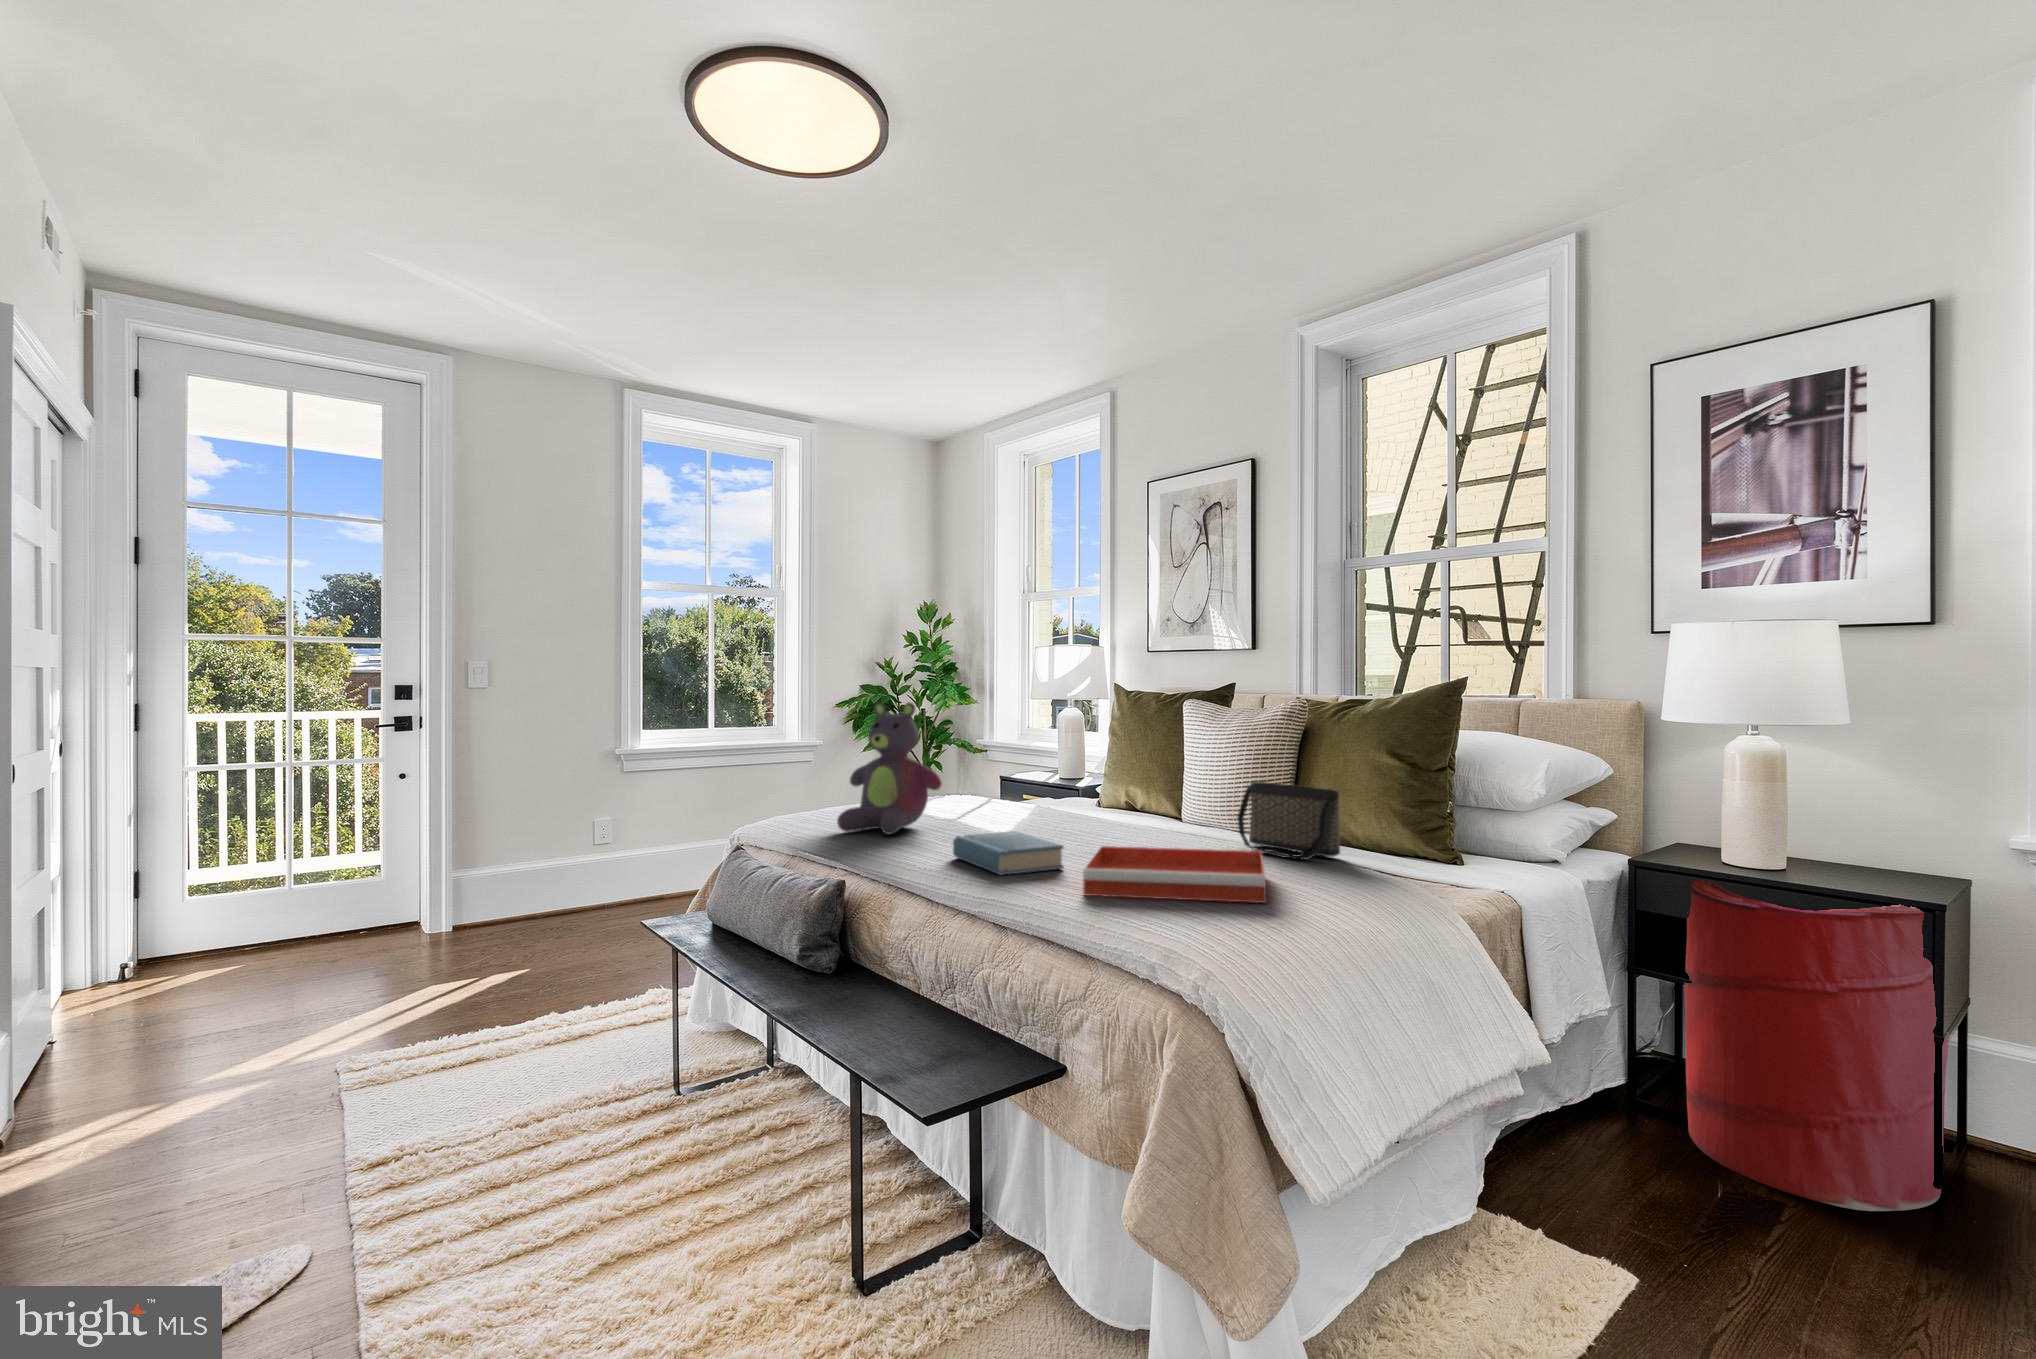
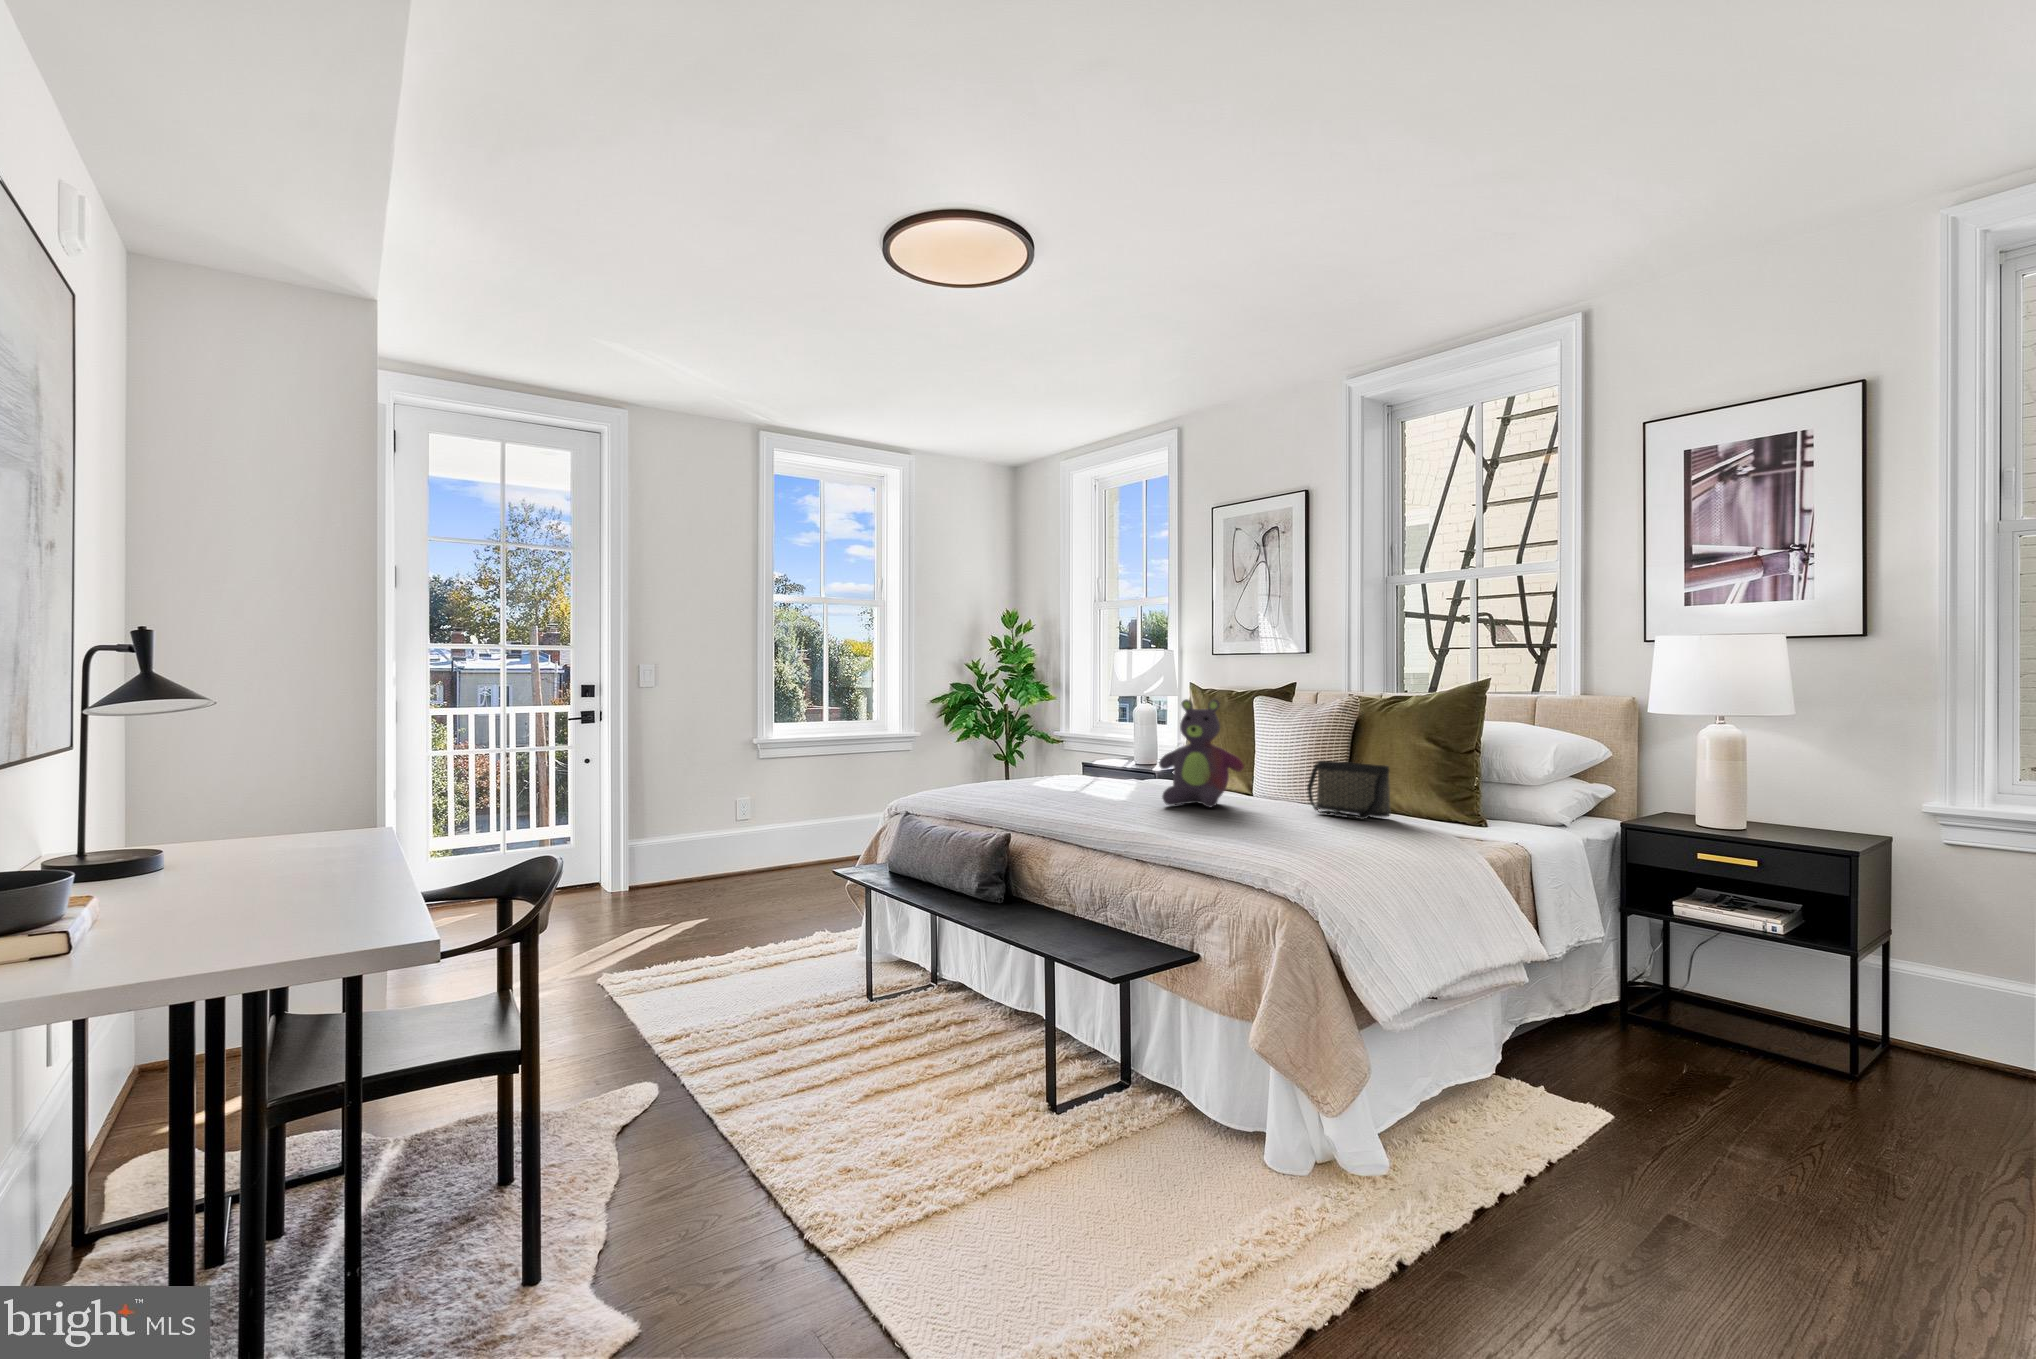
stuffed bear: present [837,702,942,835] -> present [1159,699,1244,807]
book: present [953,831,1064,875] -> none [1089,797,1179,828]
tray: present [1083,846,1266,903] -> none [1202,807,1339,844]
laundry hamper: present [1685,880,1949,1211] -> none [1665,831,1866,1082]

